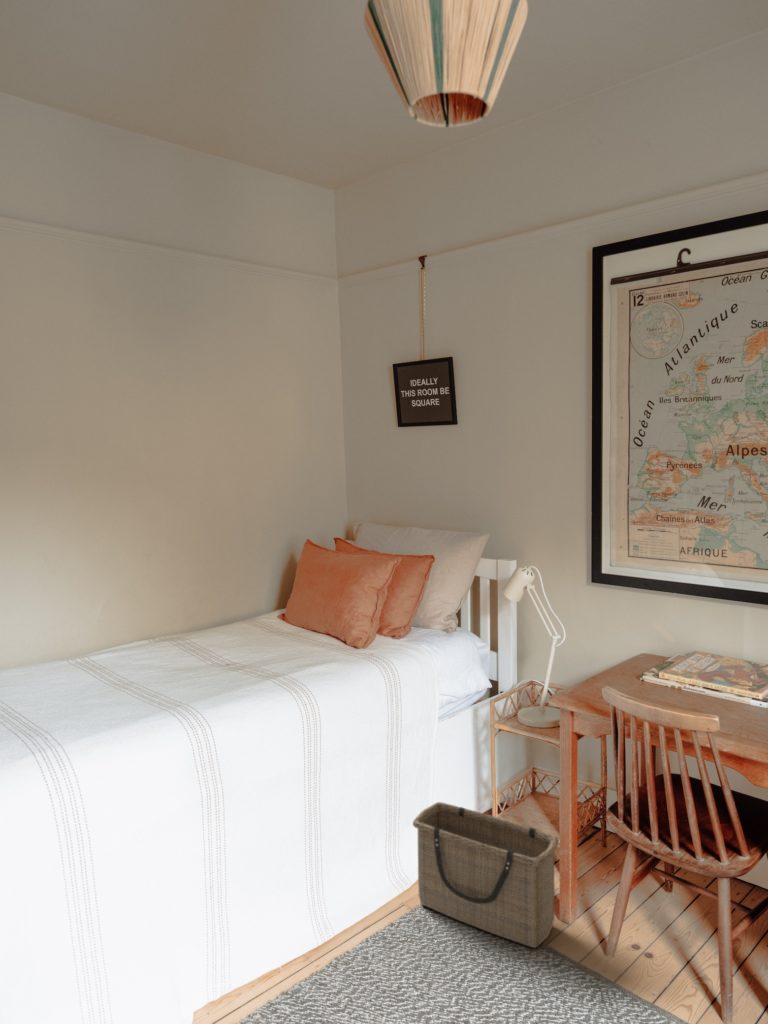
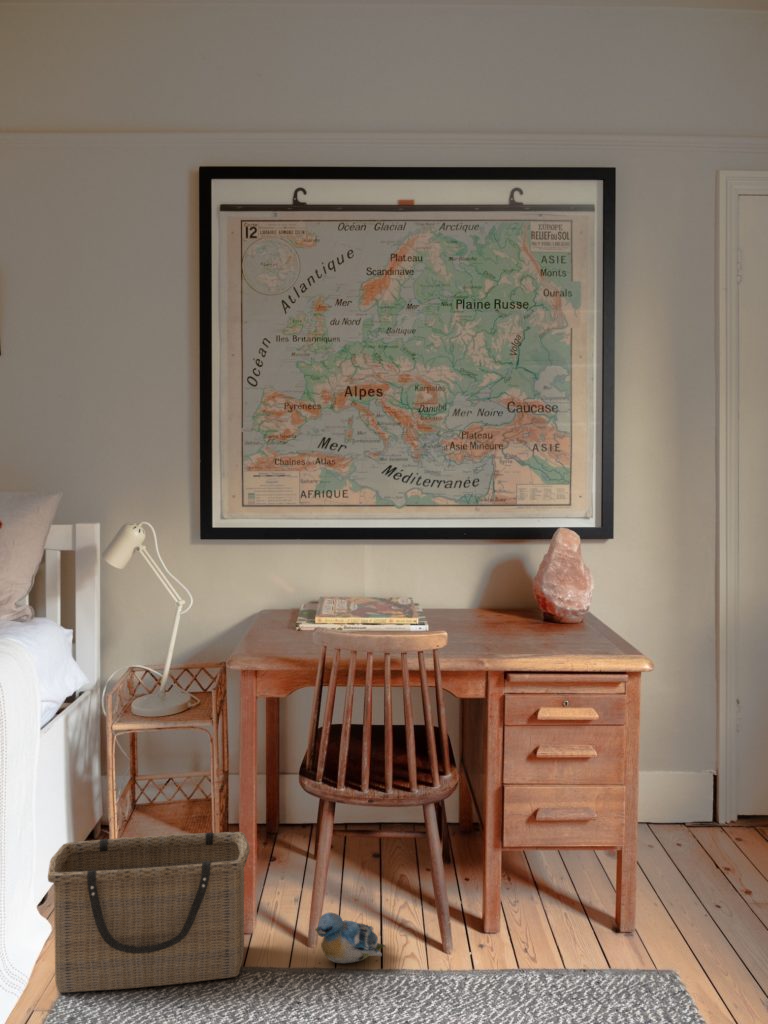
plush toy: none [600,930,664,988] -> present [315,913,385,963]

